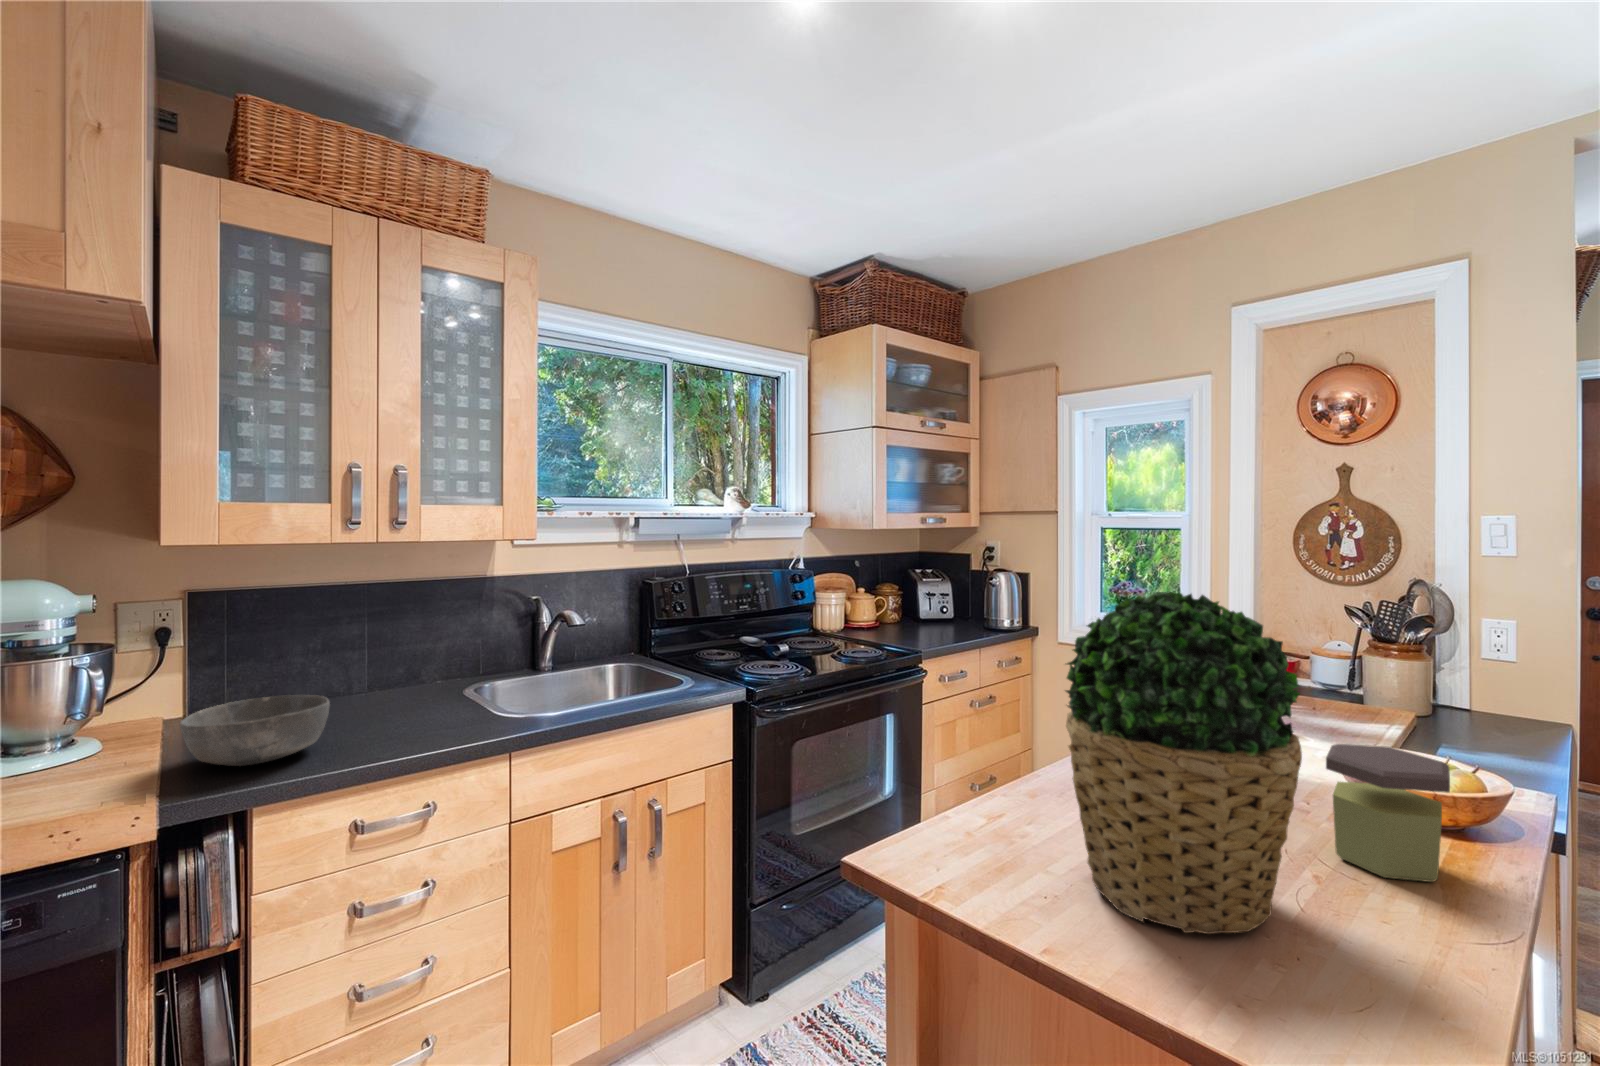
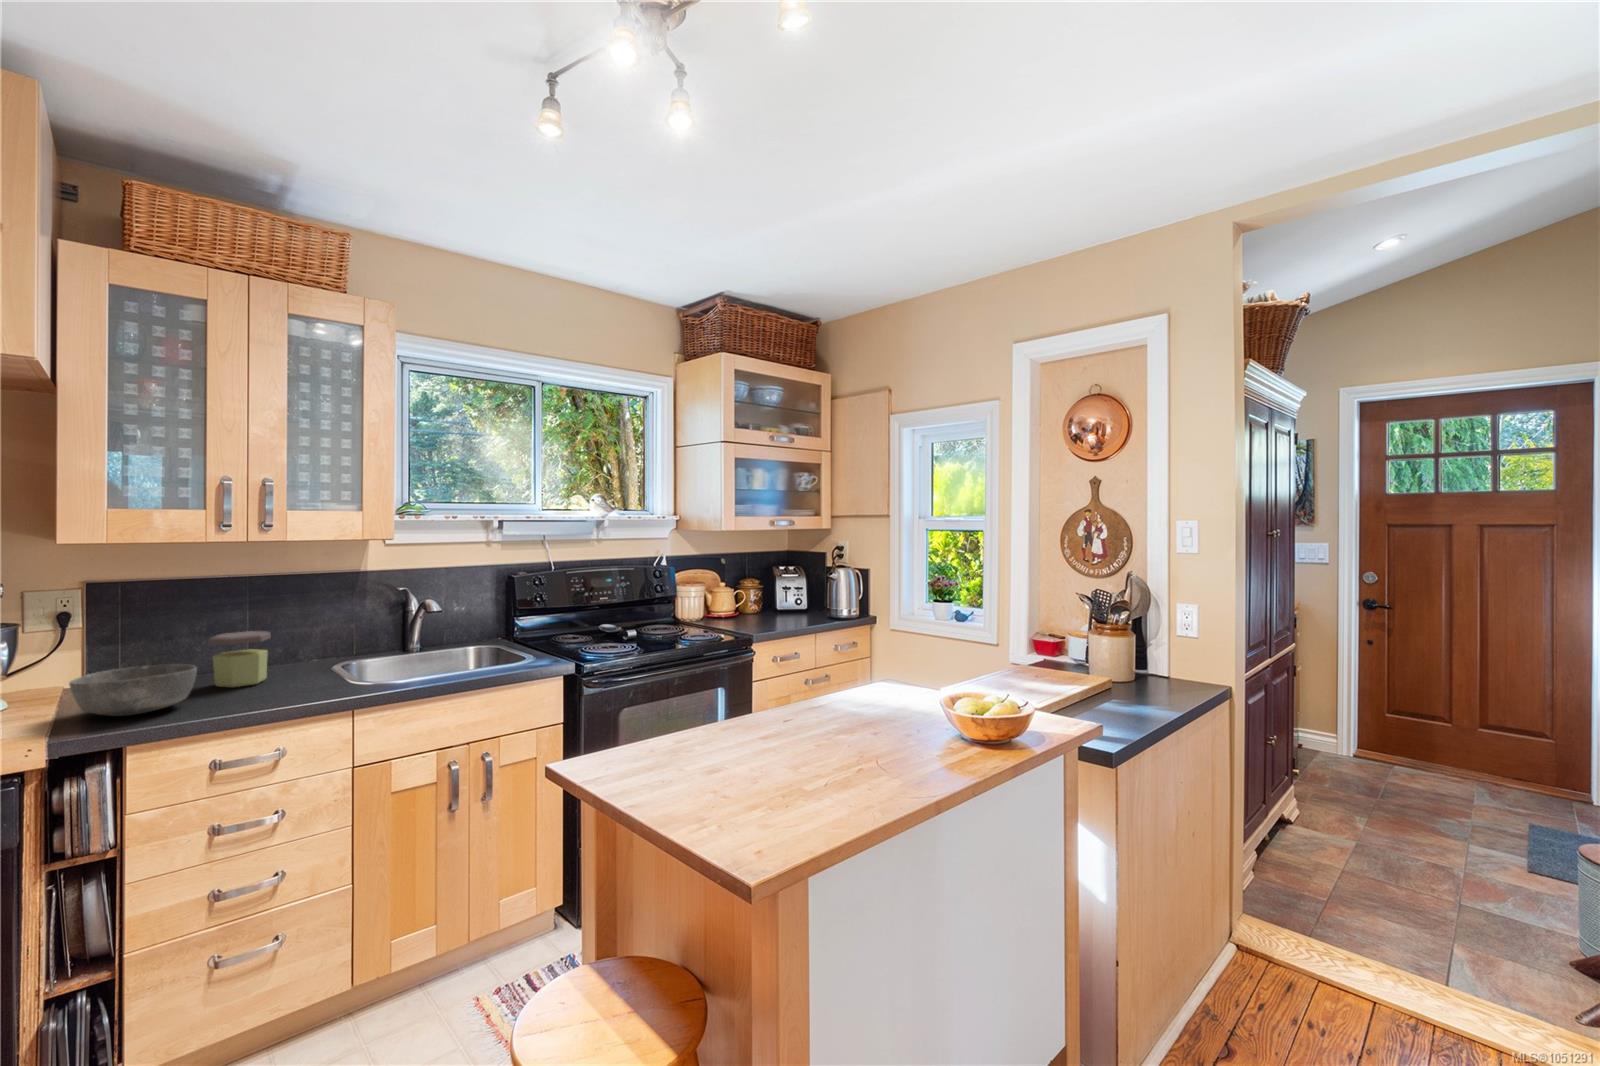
potted plant: present [1065,592,1302,934] -> none [675,574,817,793]
jar: present [1326,744,1450,882] -> present [208,631,271,687]

